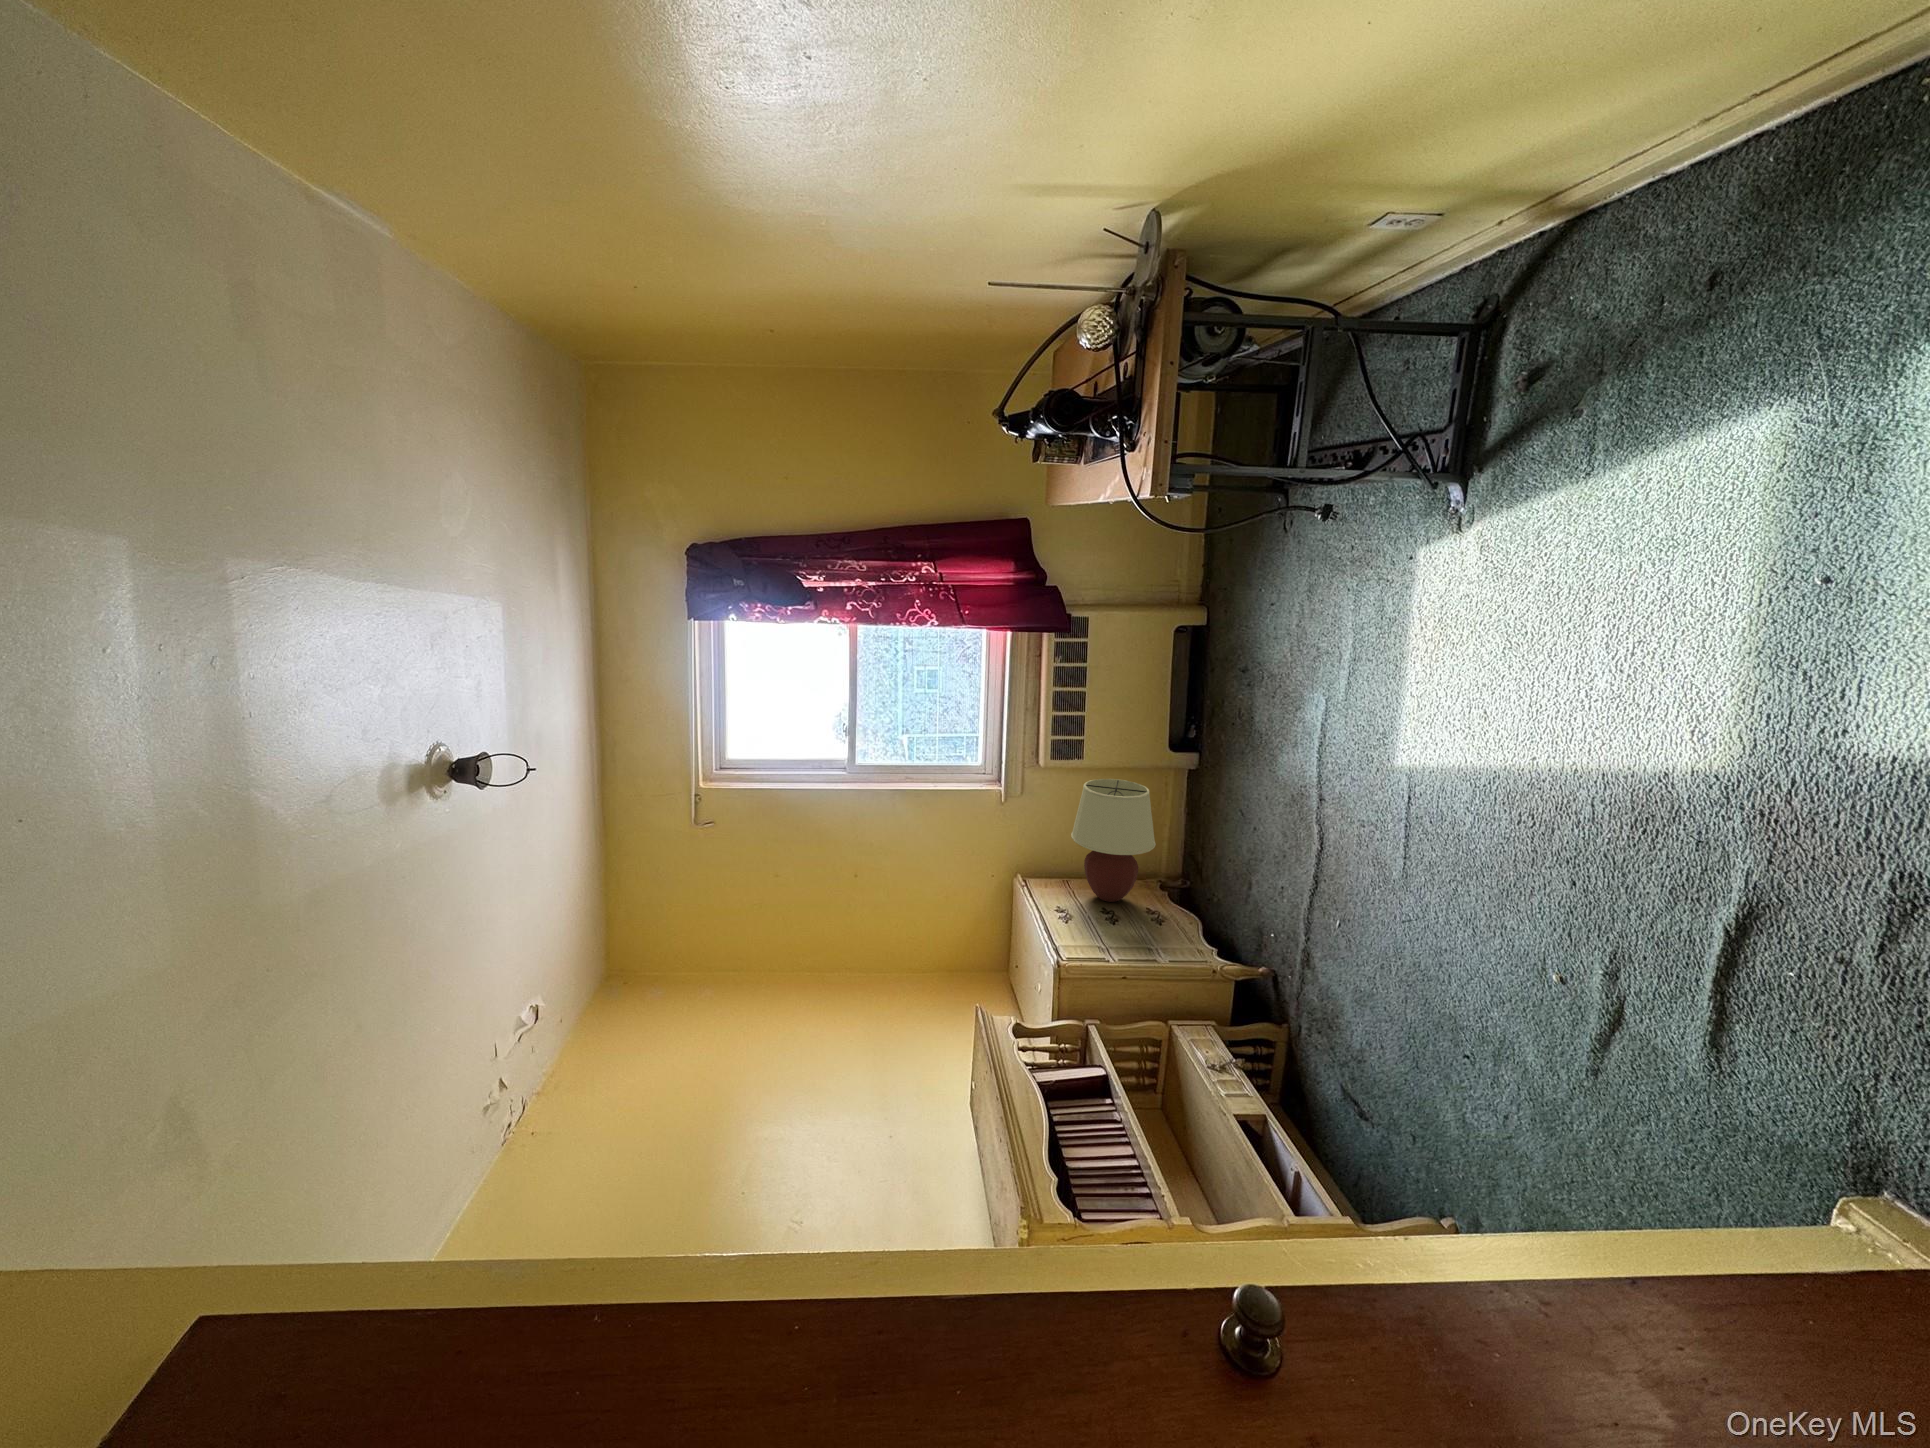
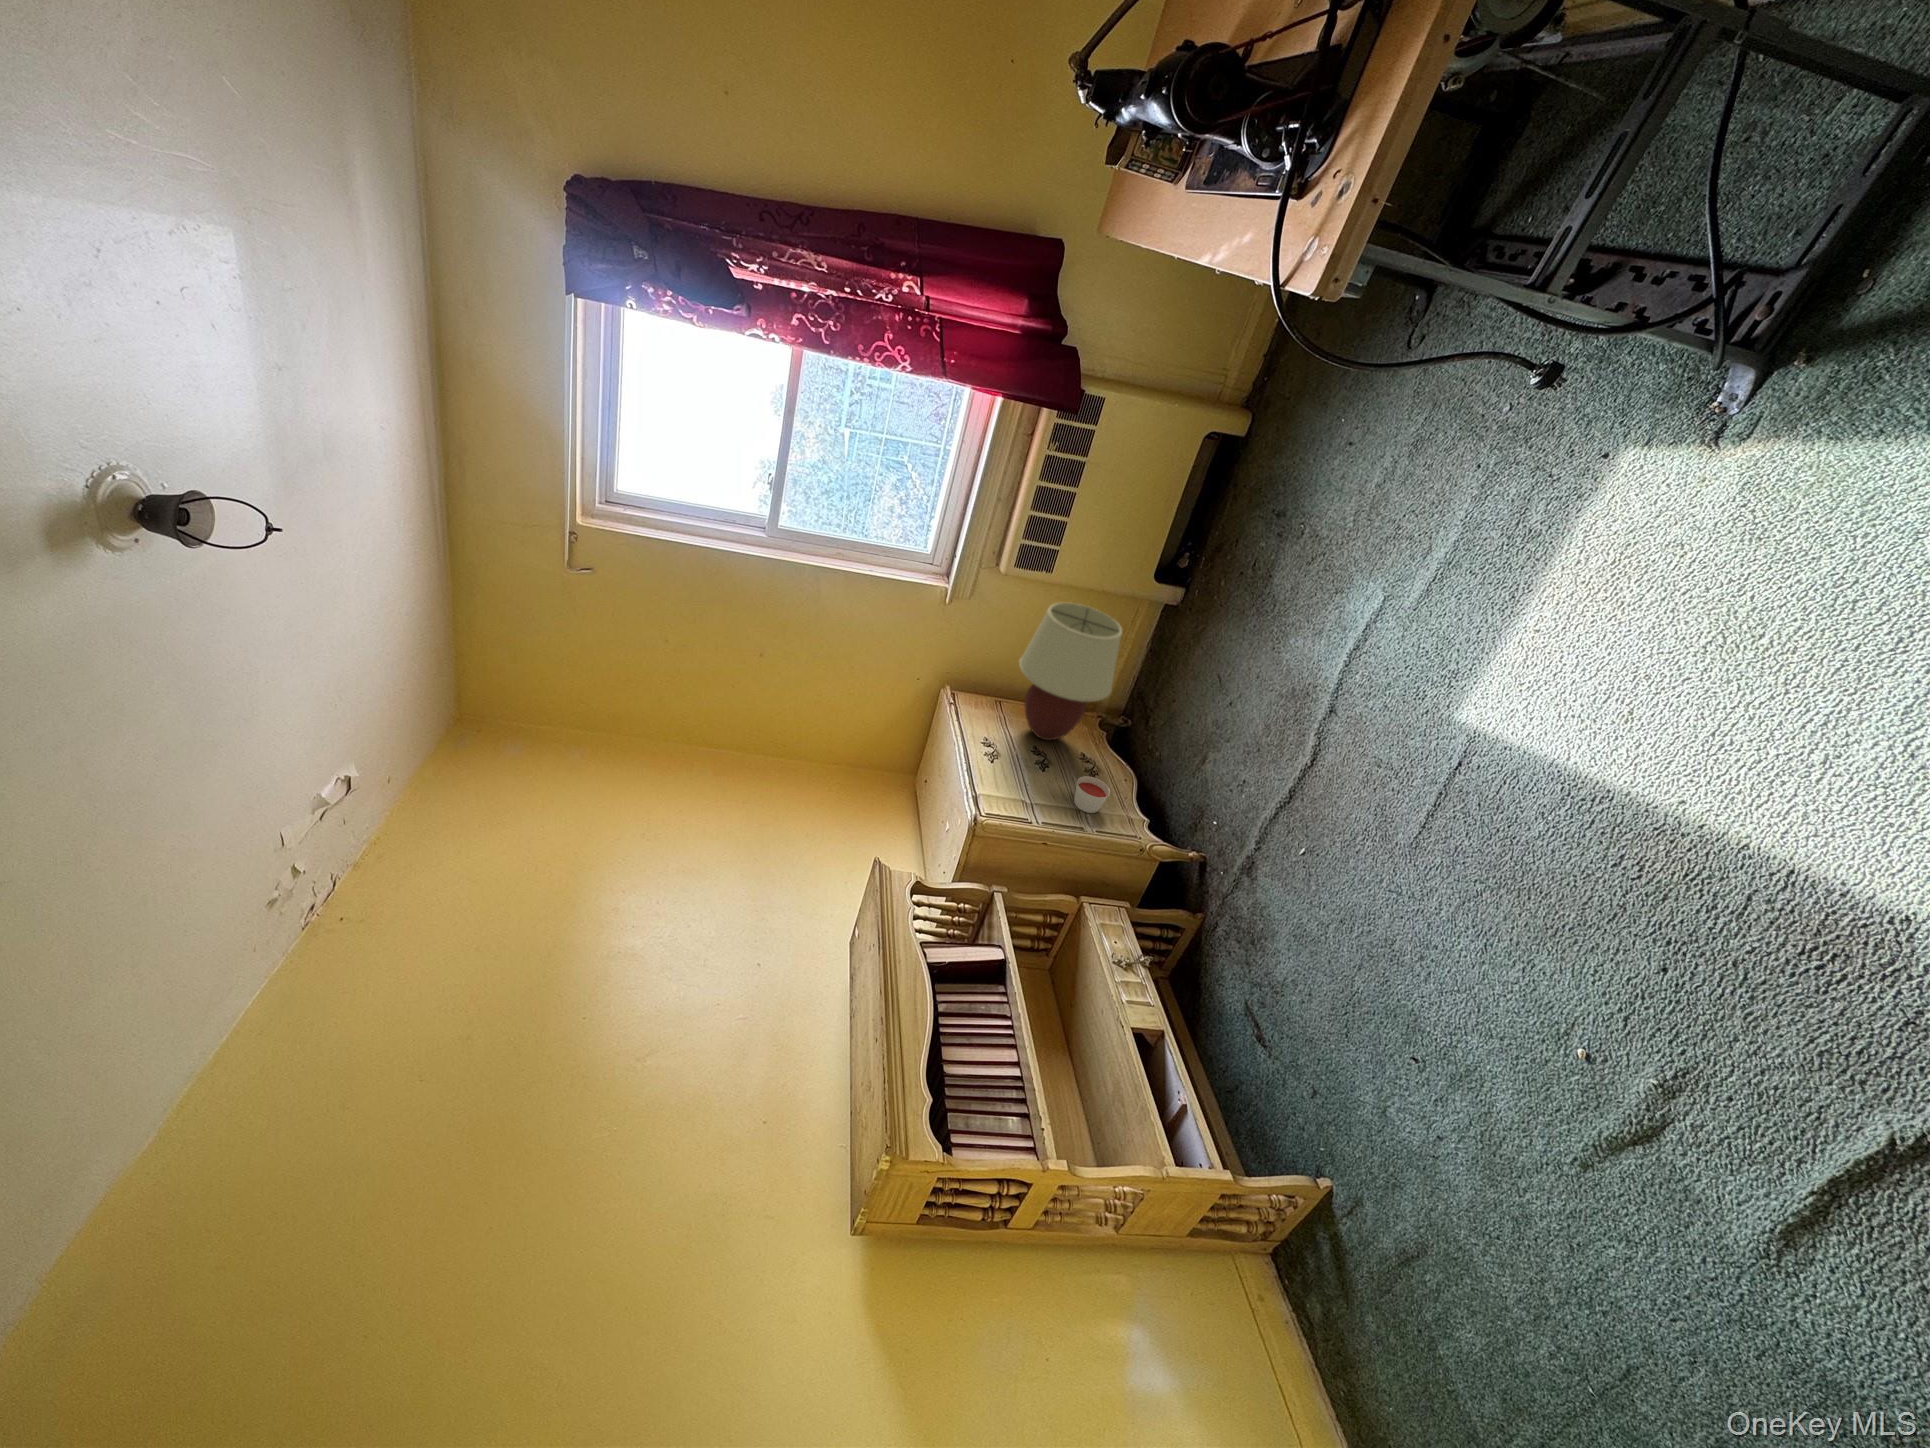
candle: none [1141,916,1172,947] -> present [1074,776,1110,813]

